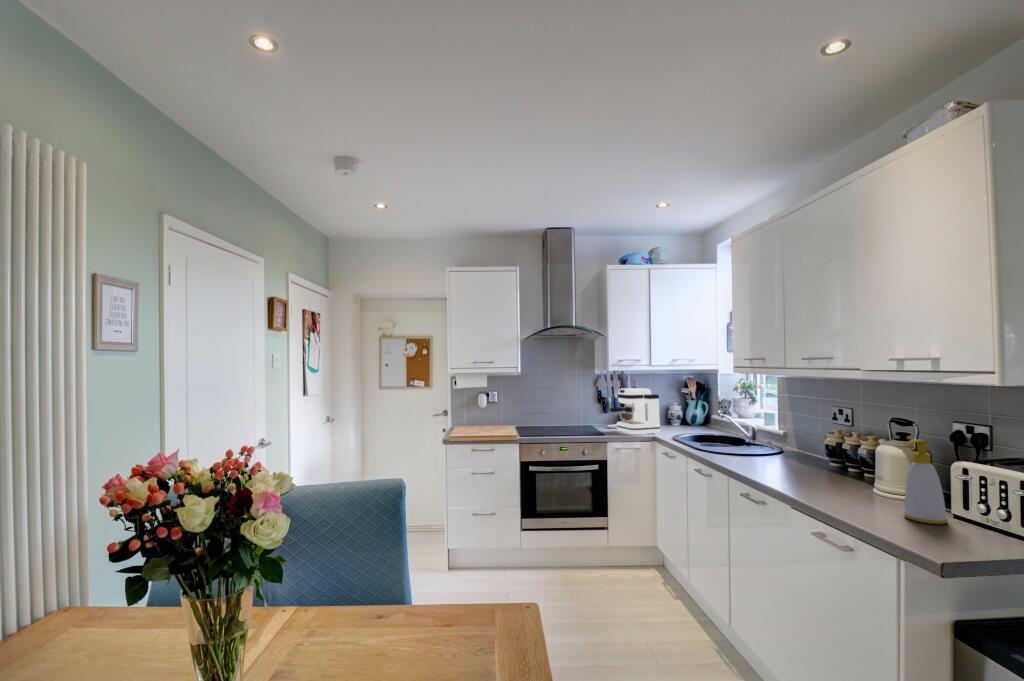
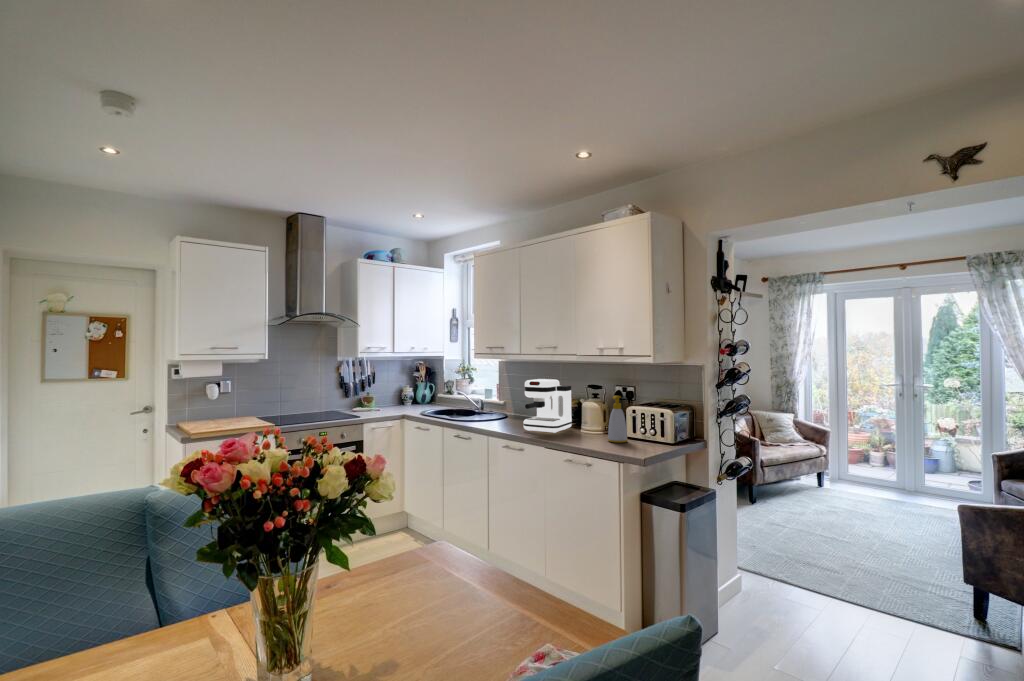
coffee maker: present [610,388,660,435] -> present [523,379,572,433]

